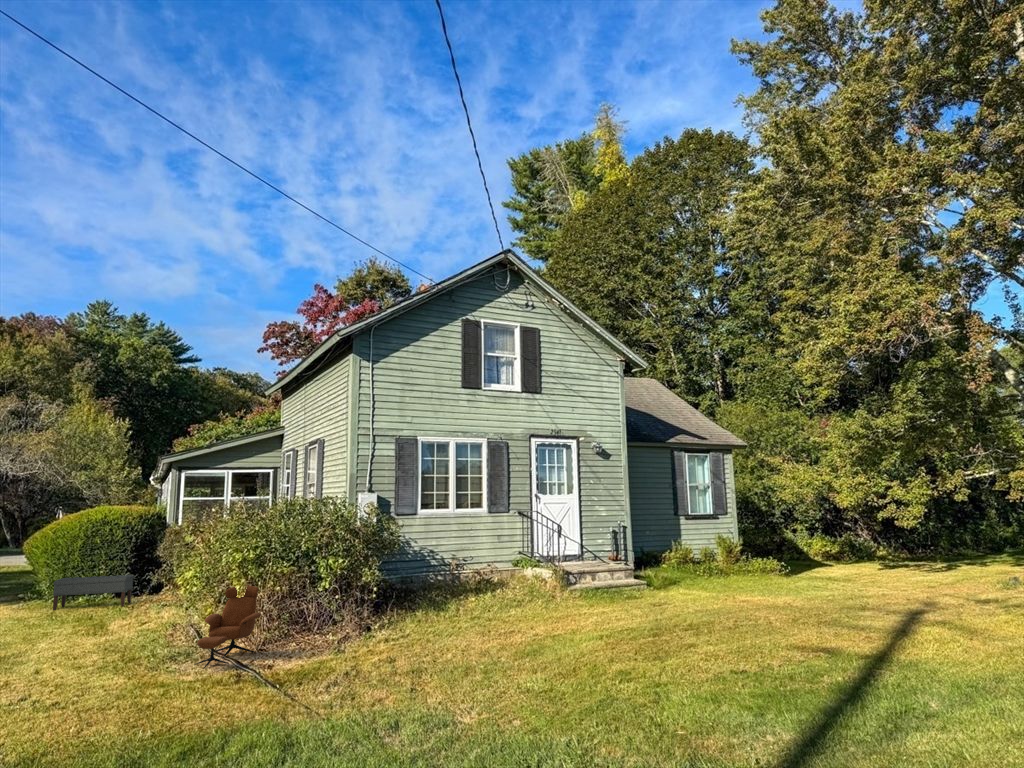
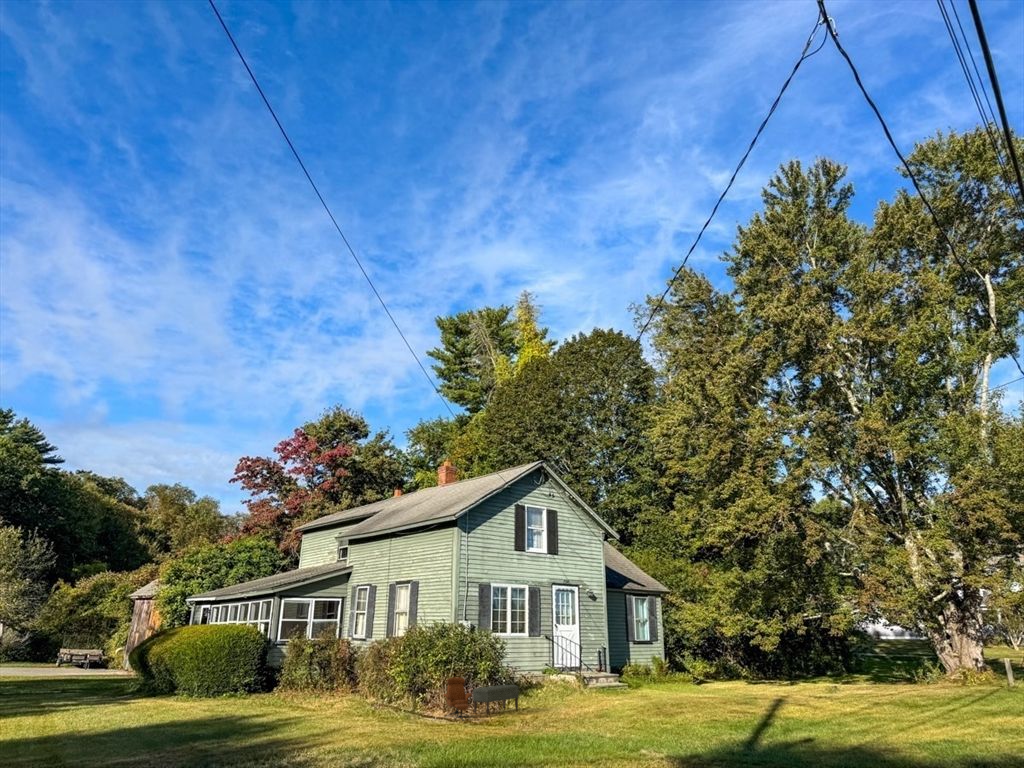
bench: present [53,575,134,610] -> present [473,685,519,715]

